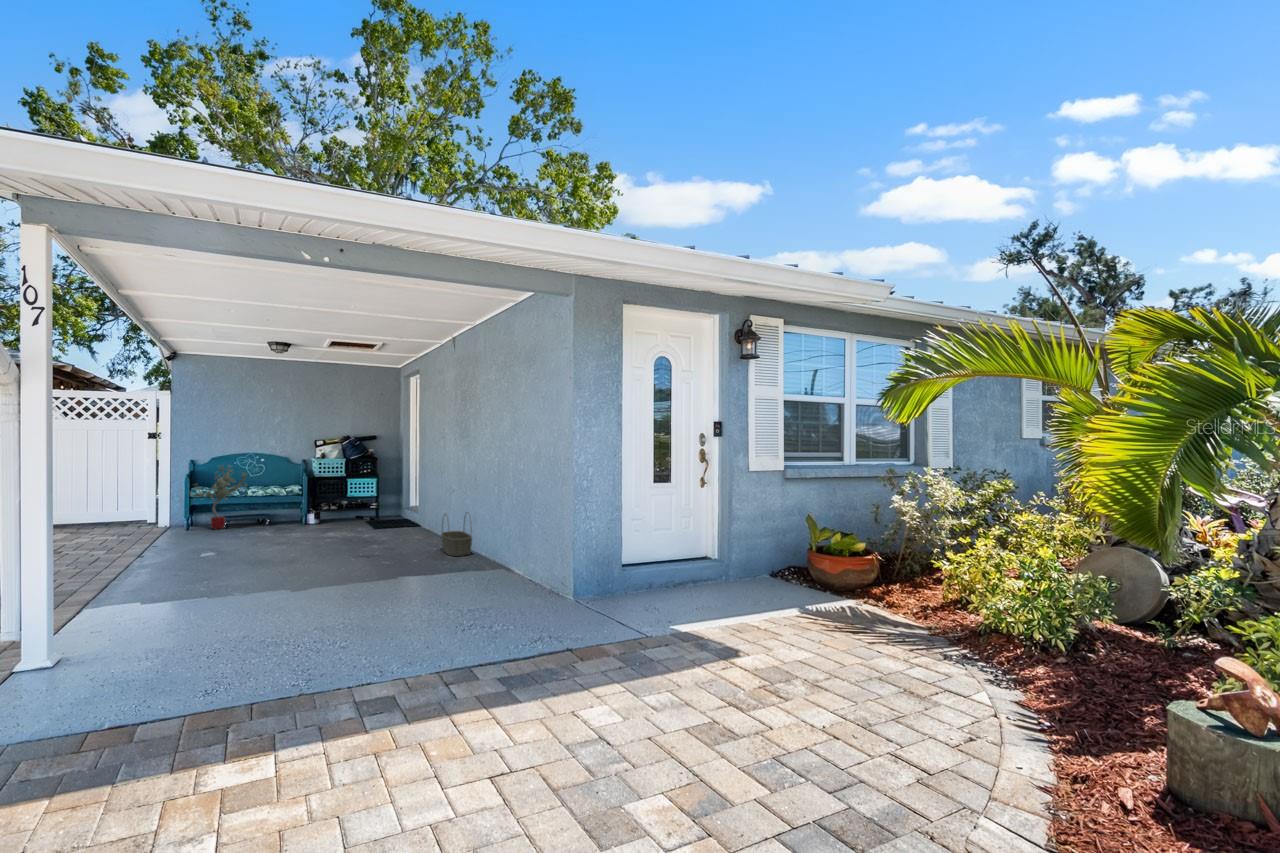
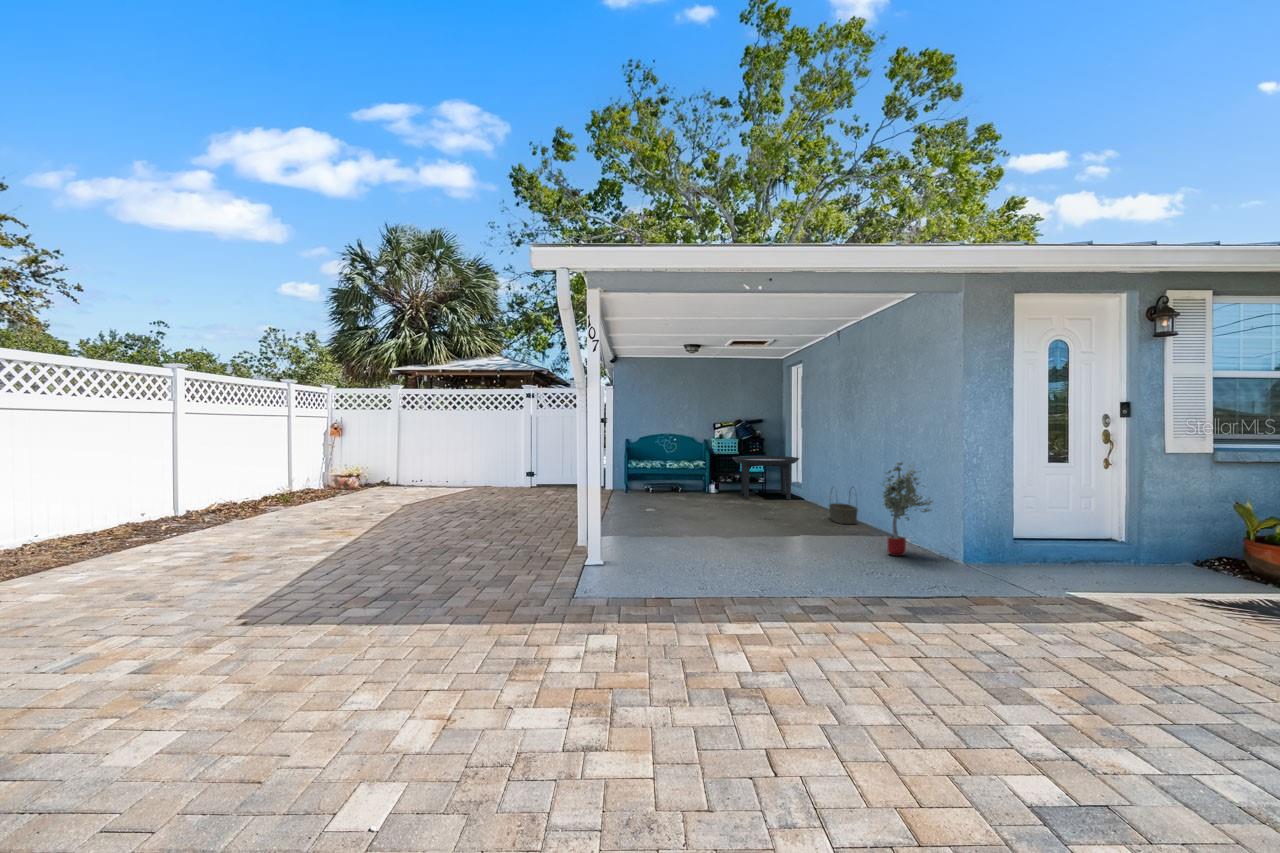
potted tree: present [189,465,247,529] -> present [883,463,933,556]
round table: none [333,476,416,529] -> present [732,456,799,500]

